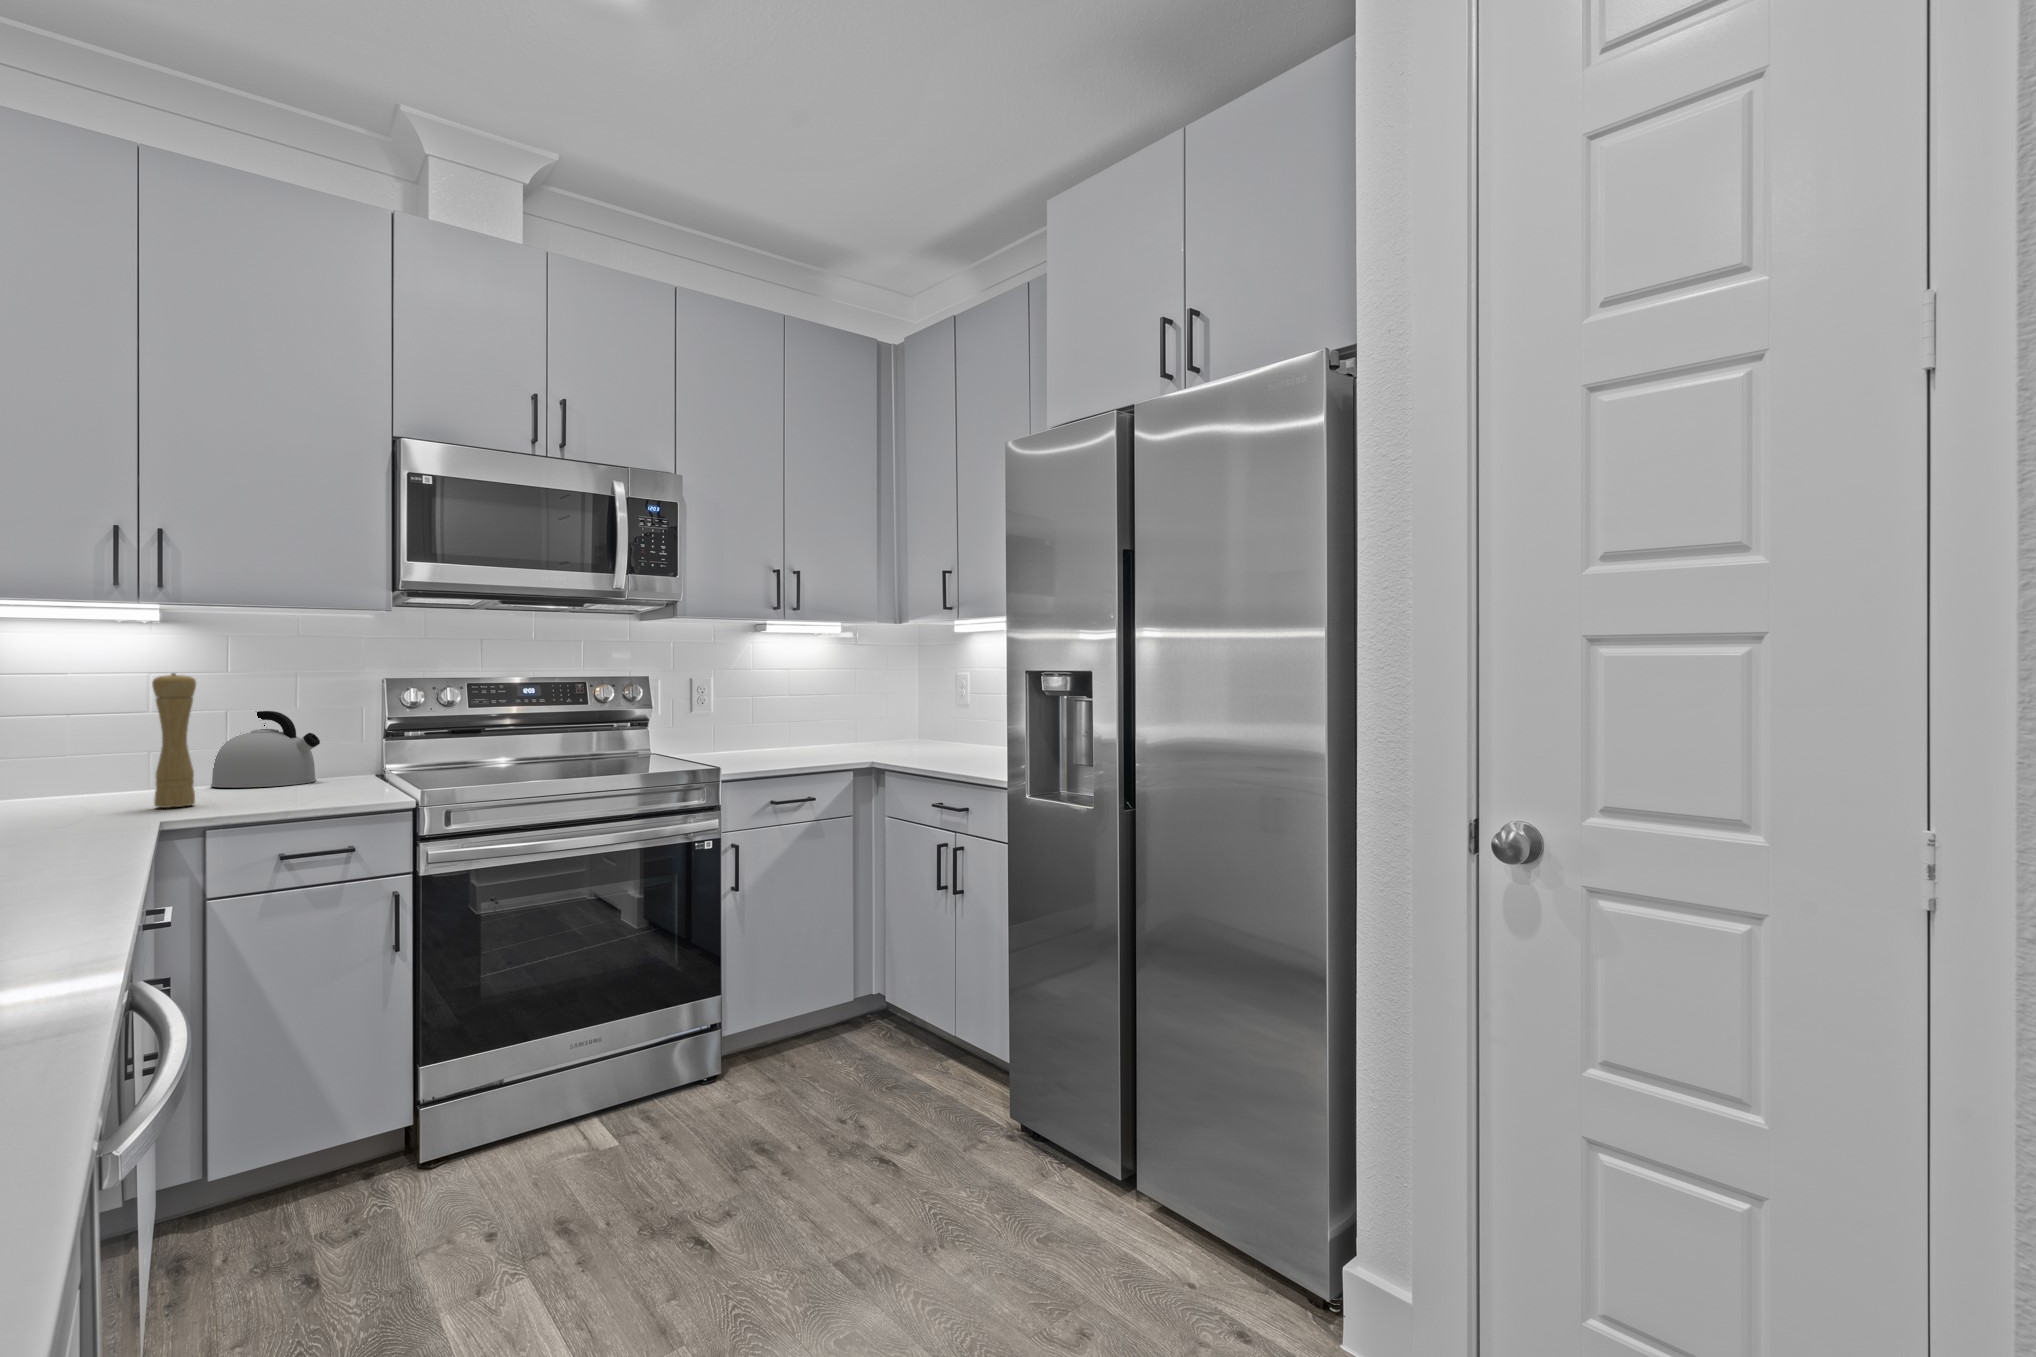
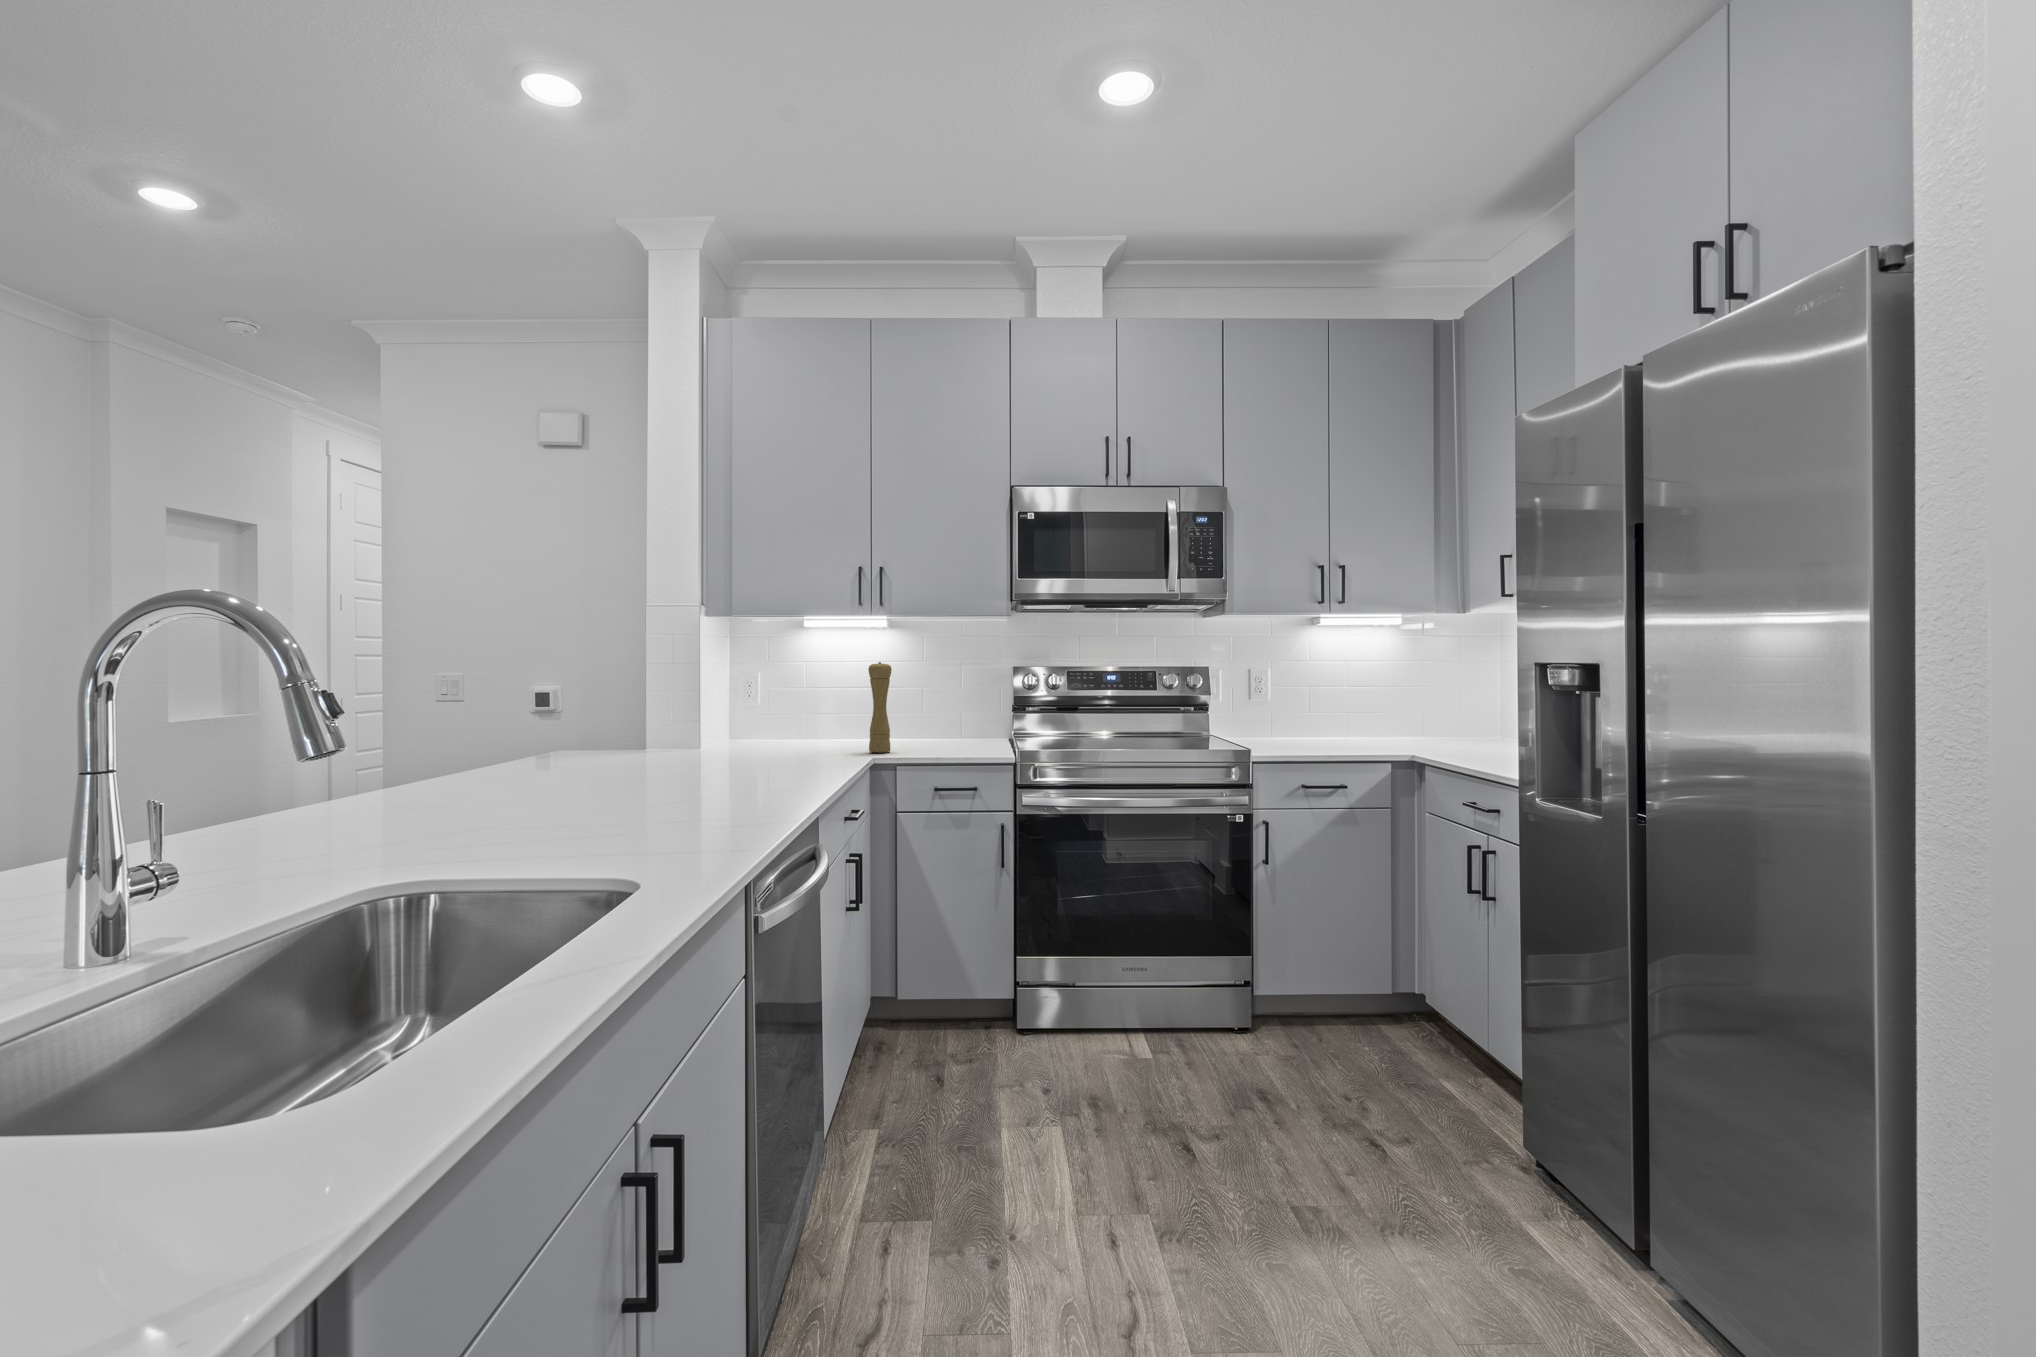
kettle: present [211,711,320,788] -> none [910,690,971,743]

